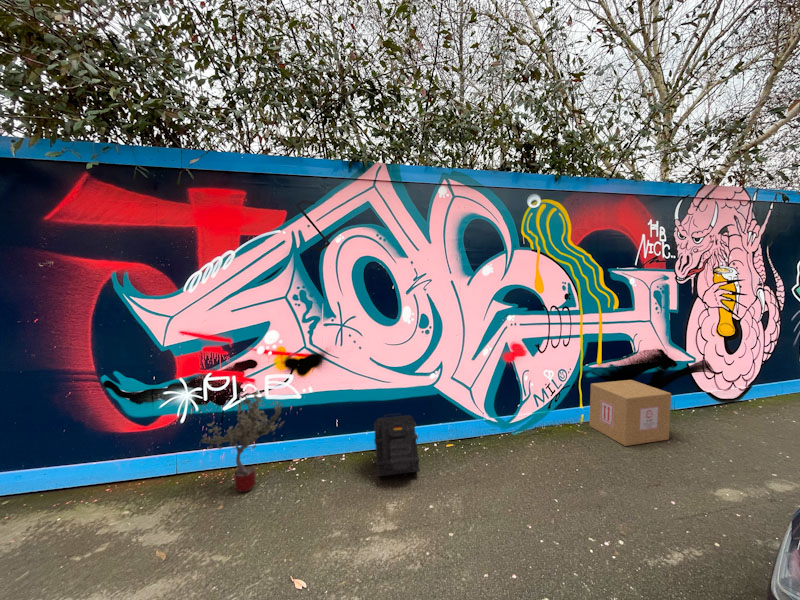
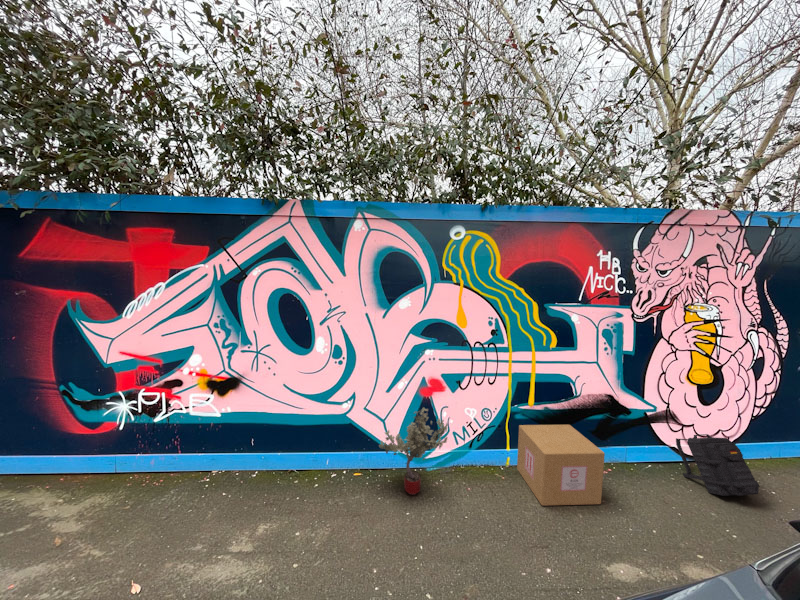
potted tree: present [201,390,284,492] -> present [379,407,448,495]
backpack: present [374,414,419,476] -> present [676,434,759,496]

